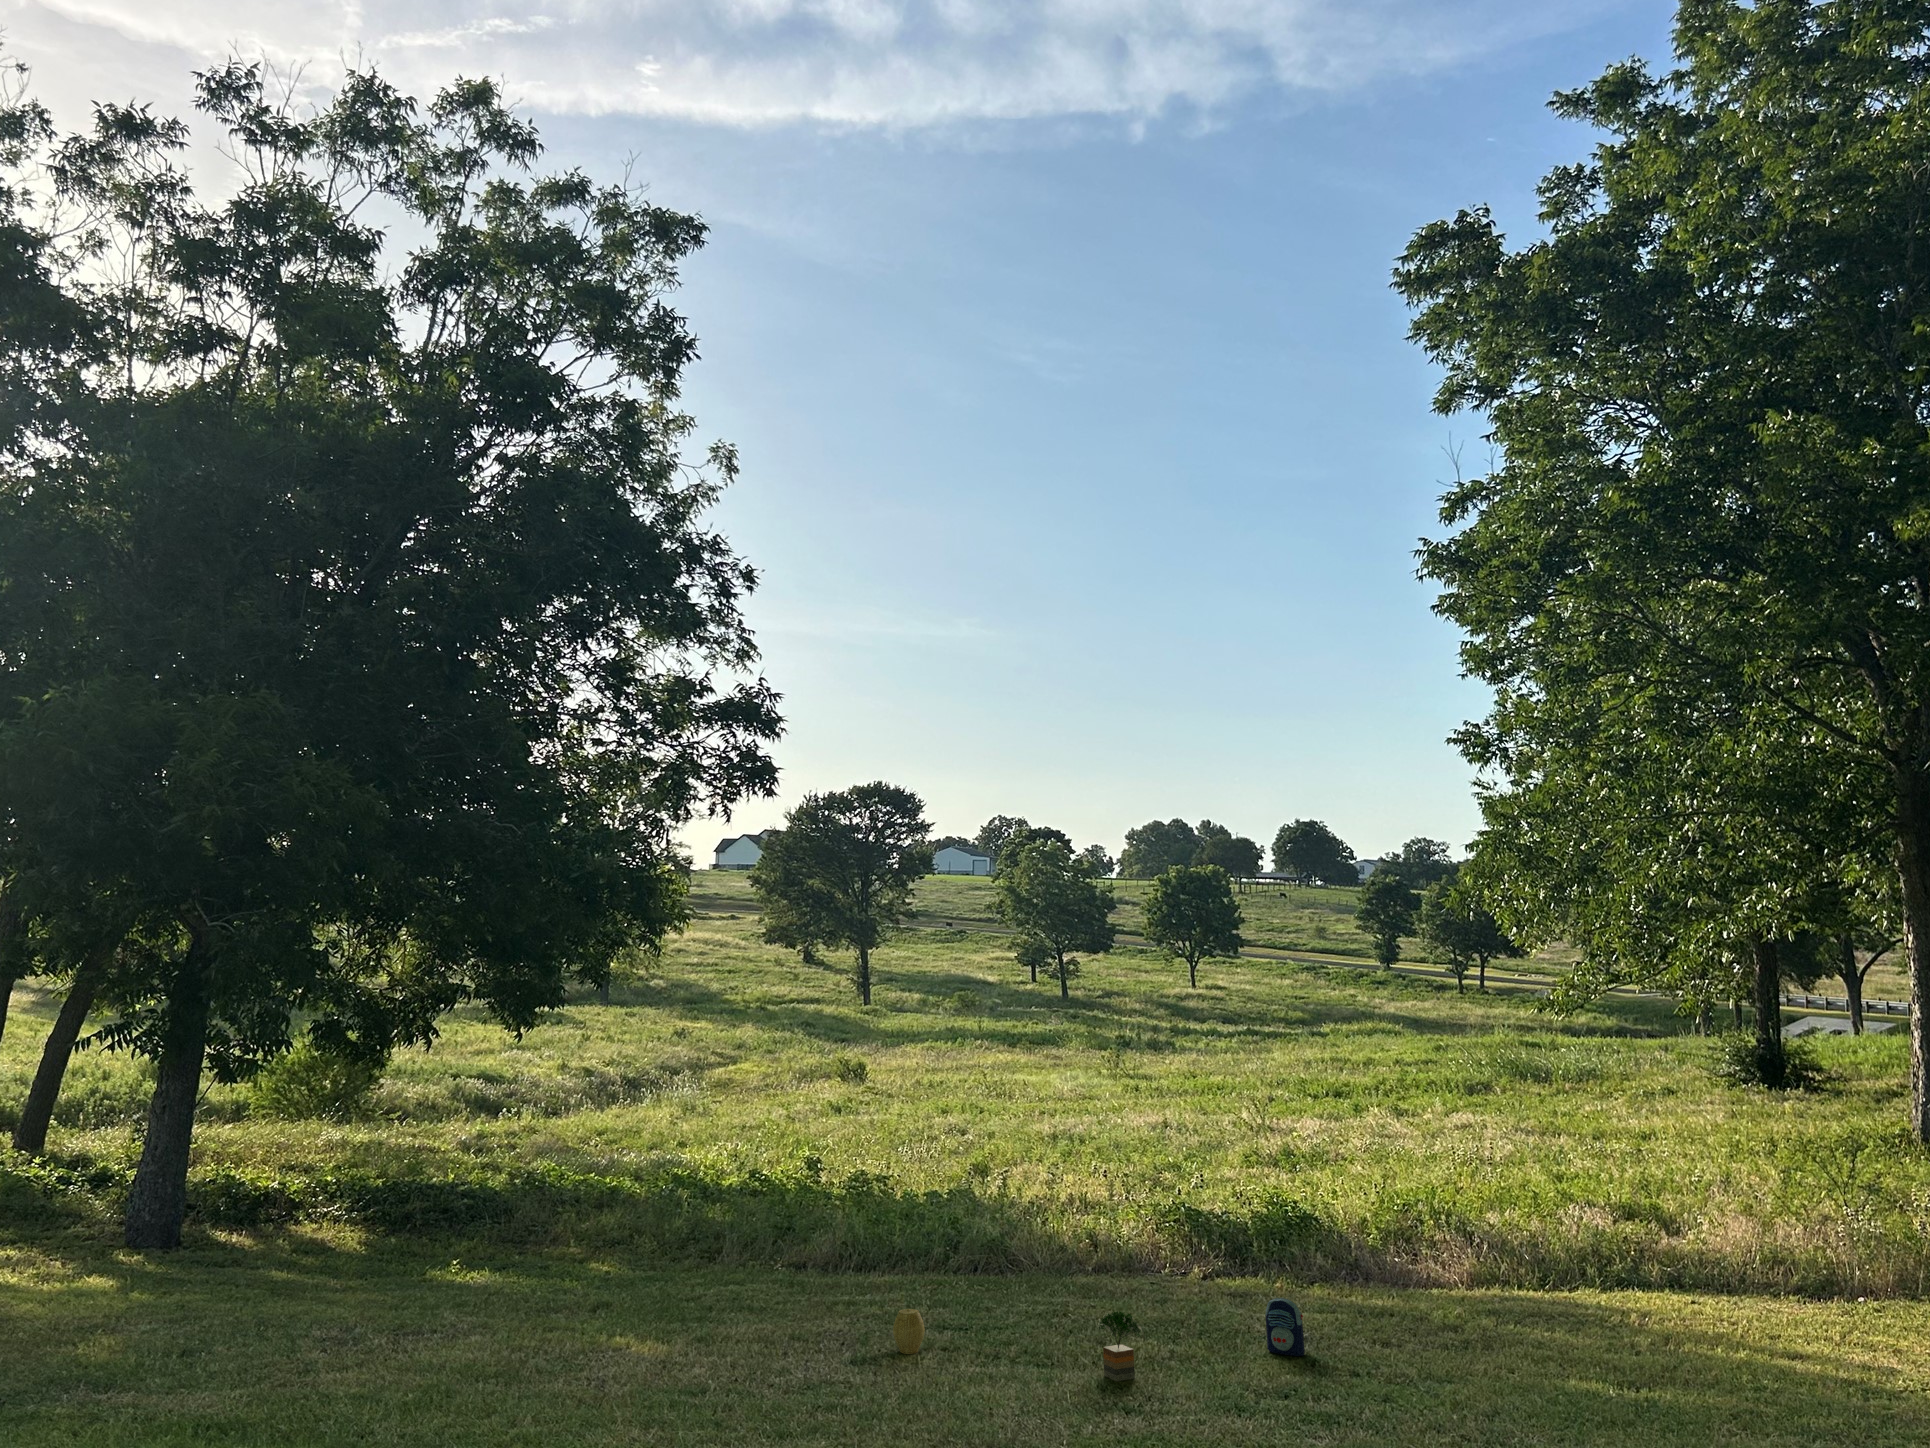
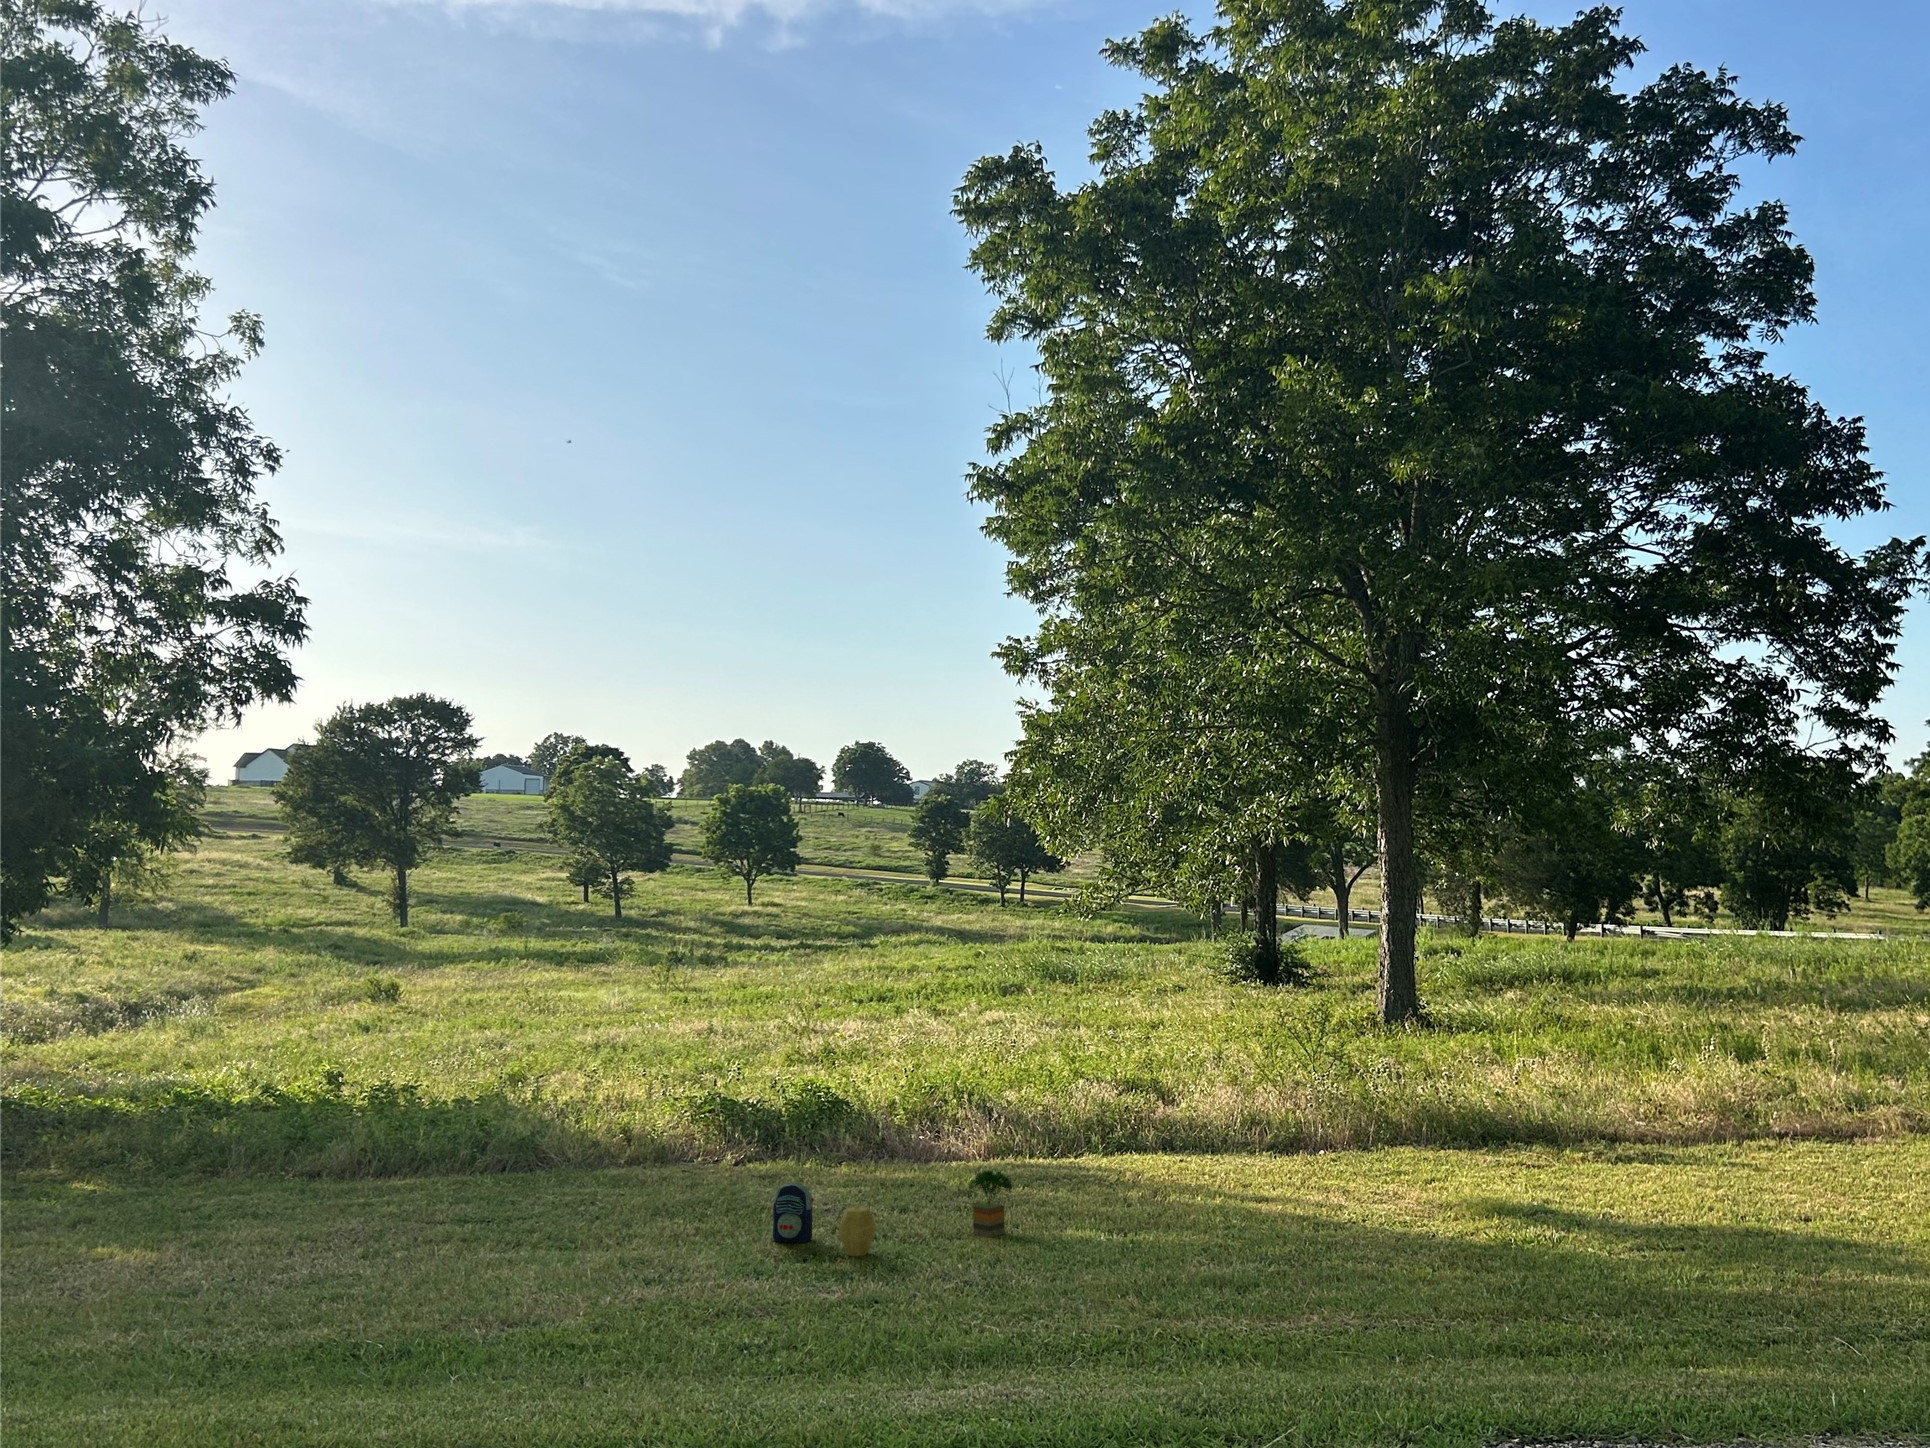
woven basket: present [893,1309,925,1354] -> present [839,1206,876,1256]
potted tree: present [1098,1311,1142,1382] -> present [969,1171,1013,1238]

